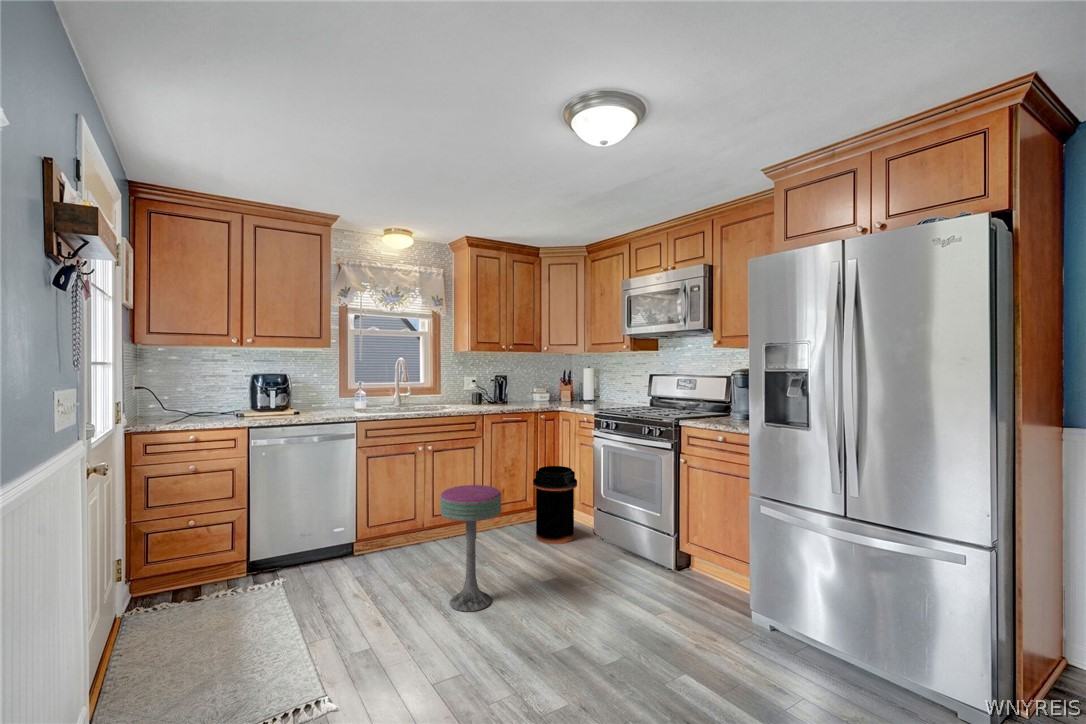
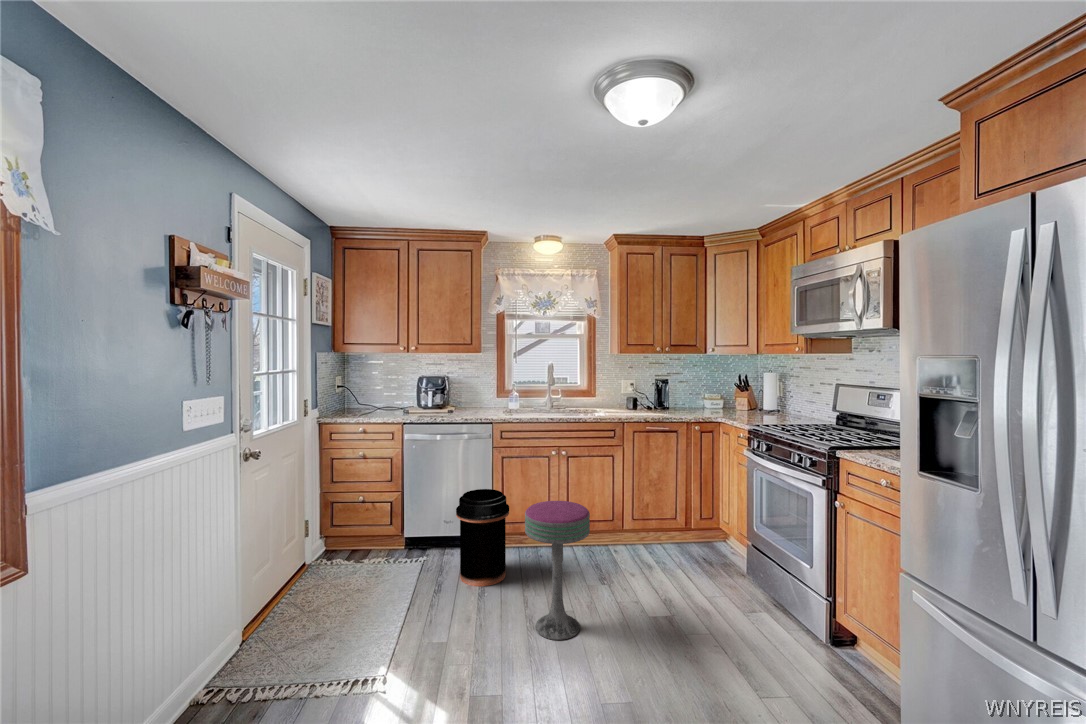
trash can: present [533,466,577,544] -> present [456,489,509,586]

